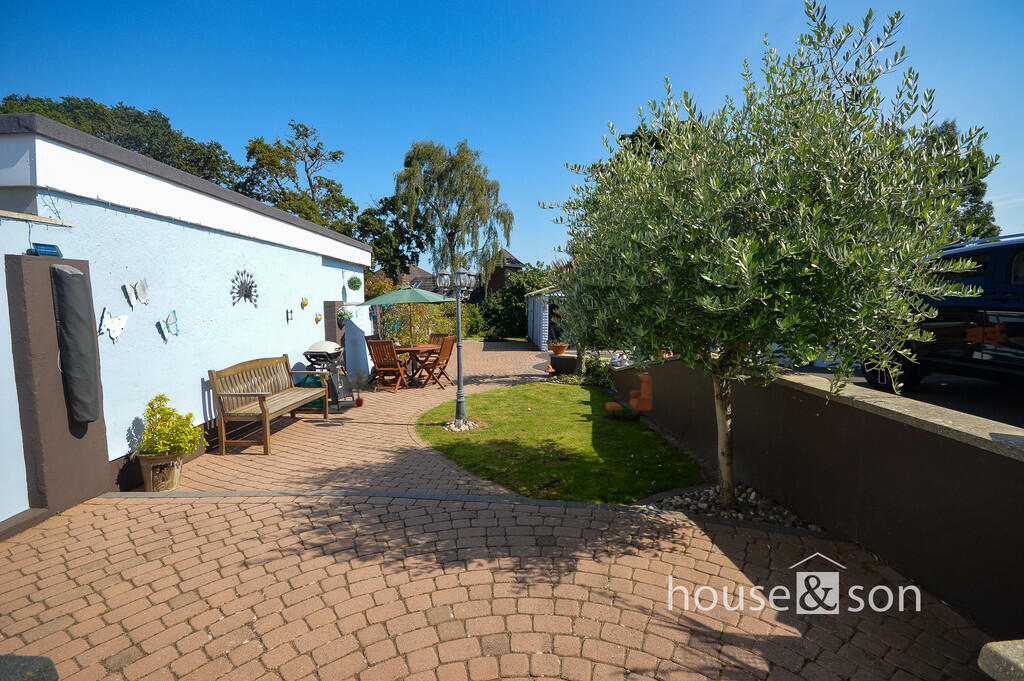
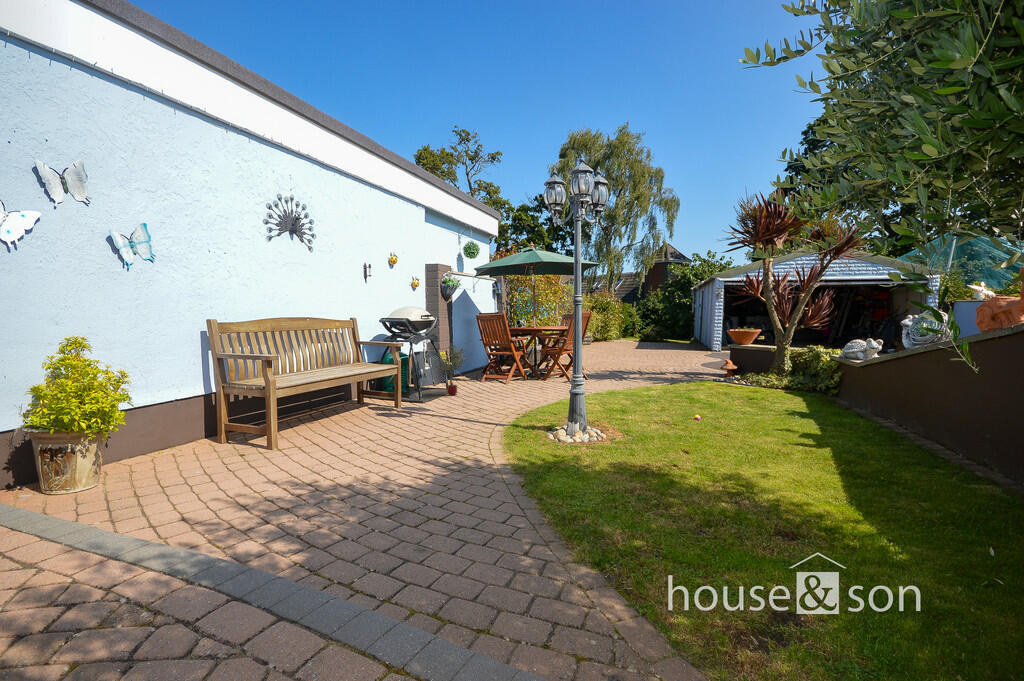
lounge chair: present [602,374,653,420] -> none [846,357,978,450]

